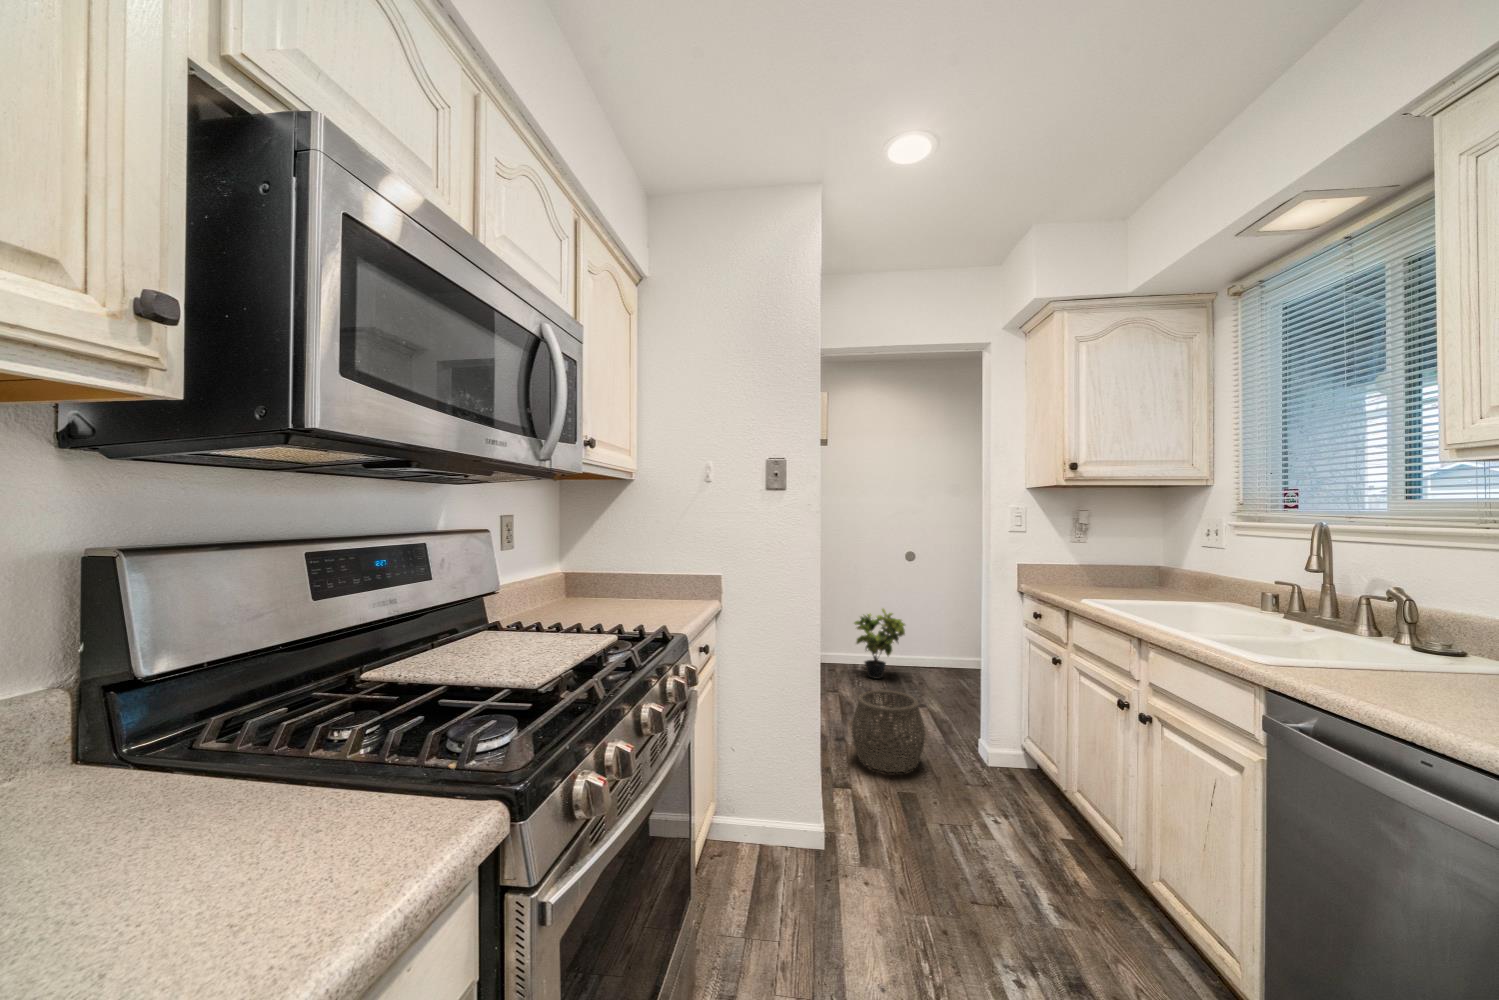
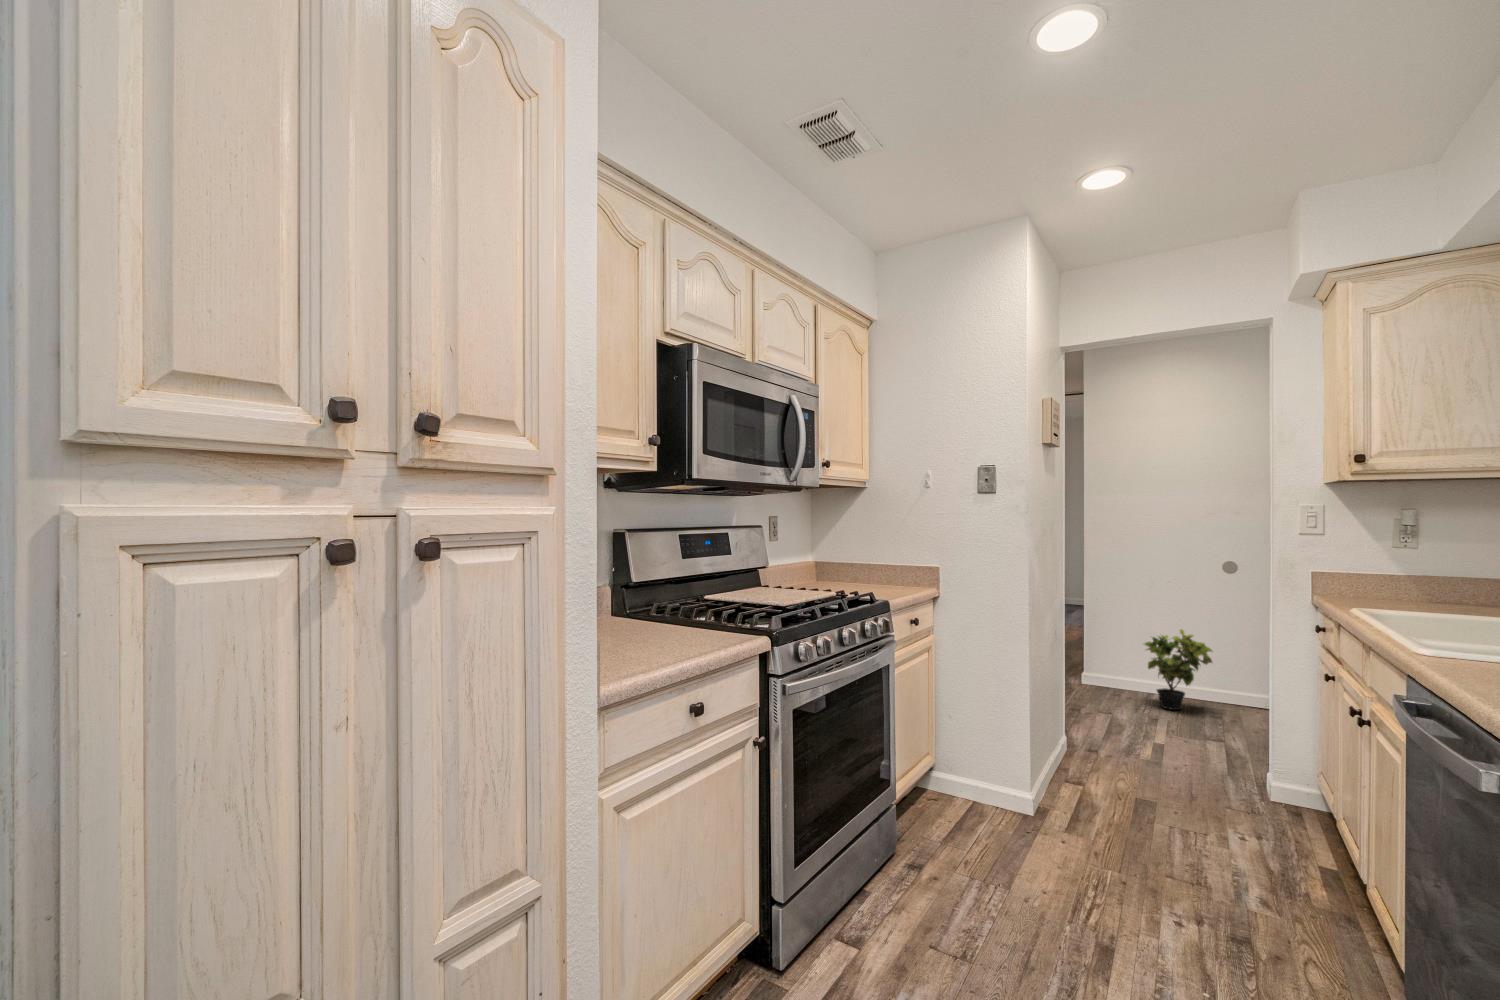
woven basket: present [852,690,925,773] -> none [1096,701,1181,783]

